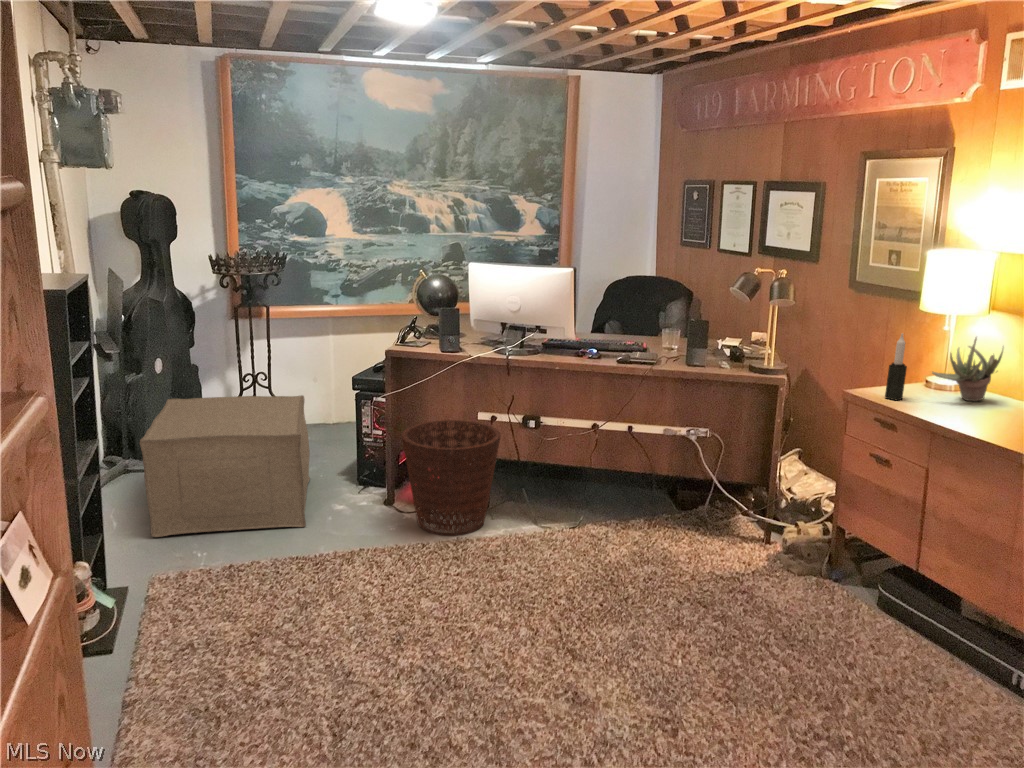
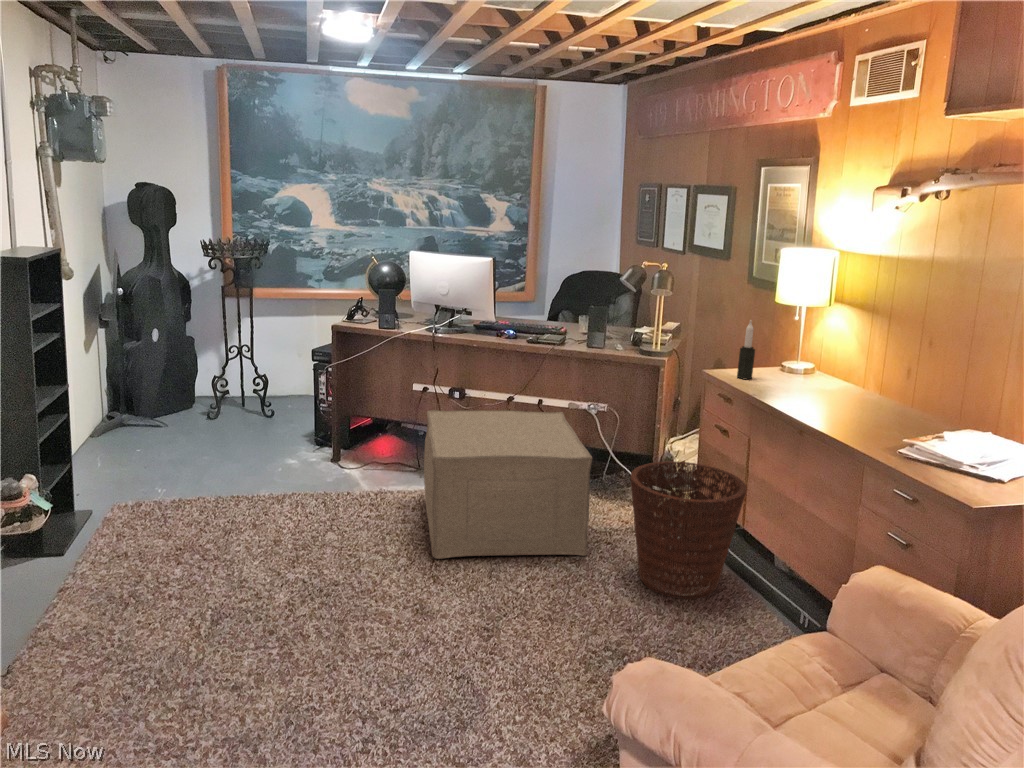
succulent plant: present [932,337,1003,401] -> none [775,324,837,383]
ottoman: present [140,395,310,537] -> present [424,410,592,559]
basket: present [402,420,501,535] -> present [630,461,747,599]

